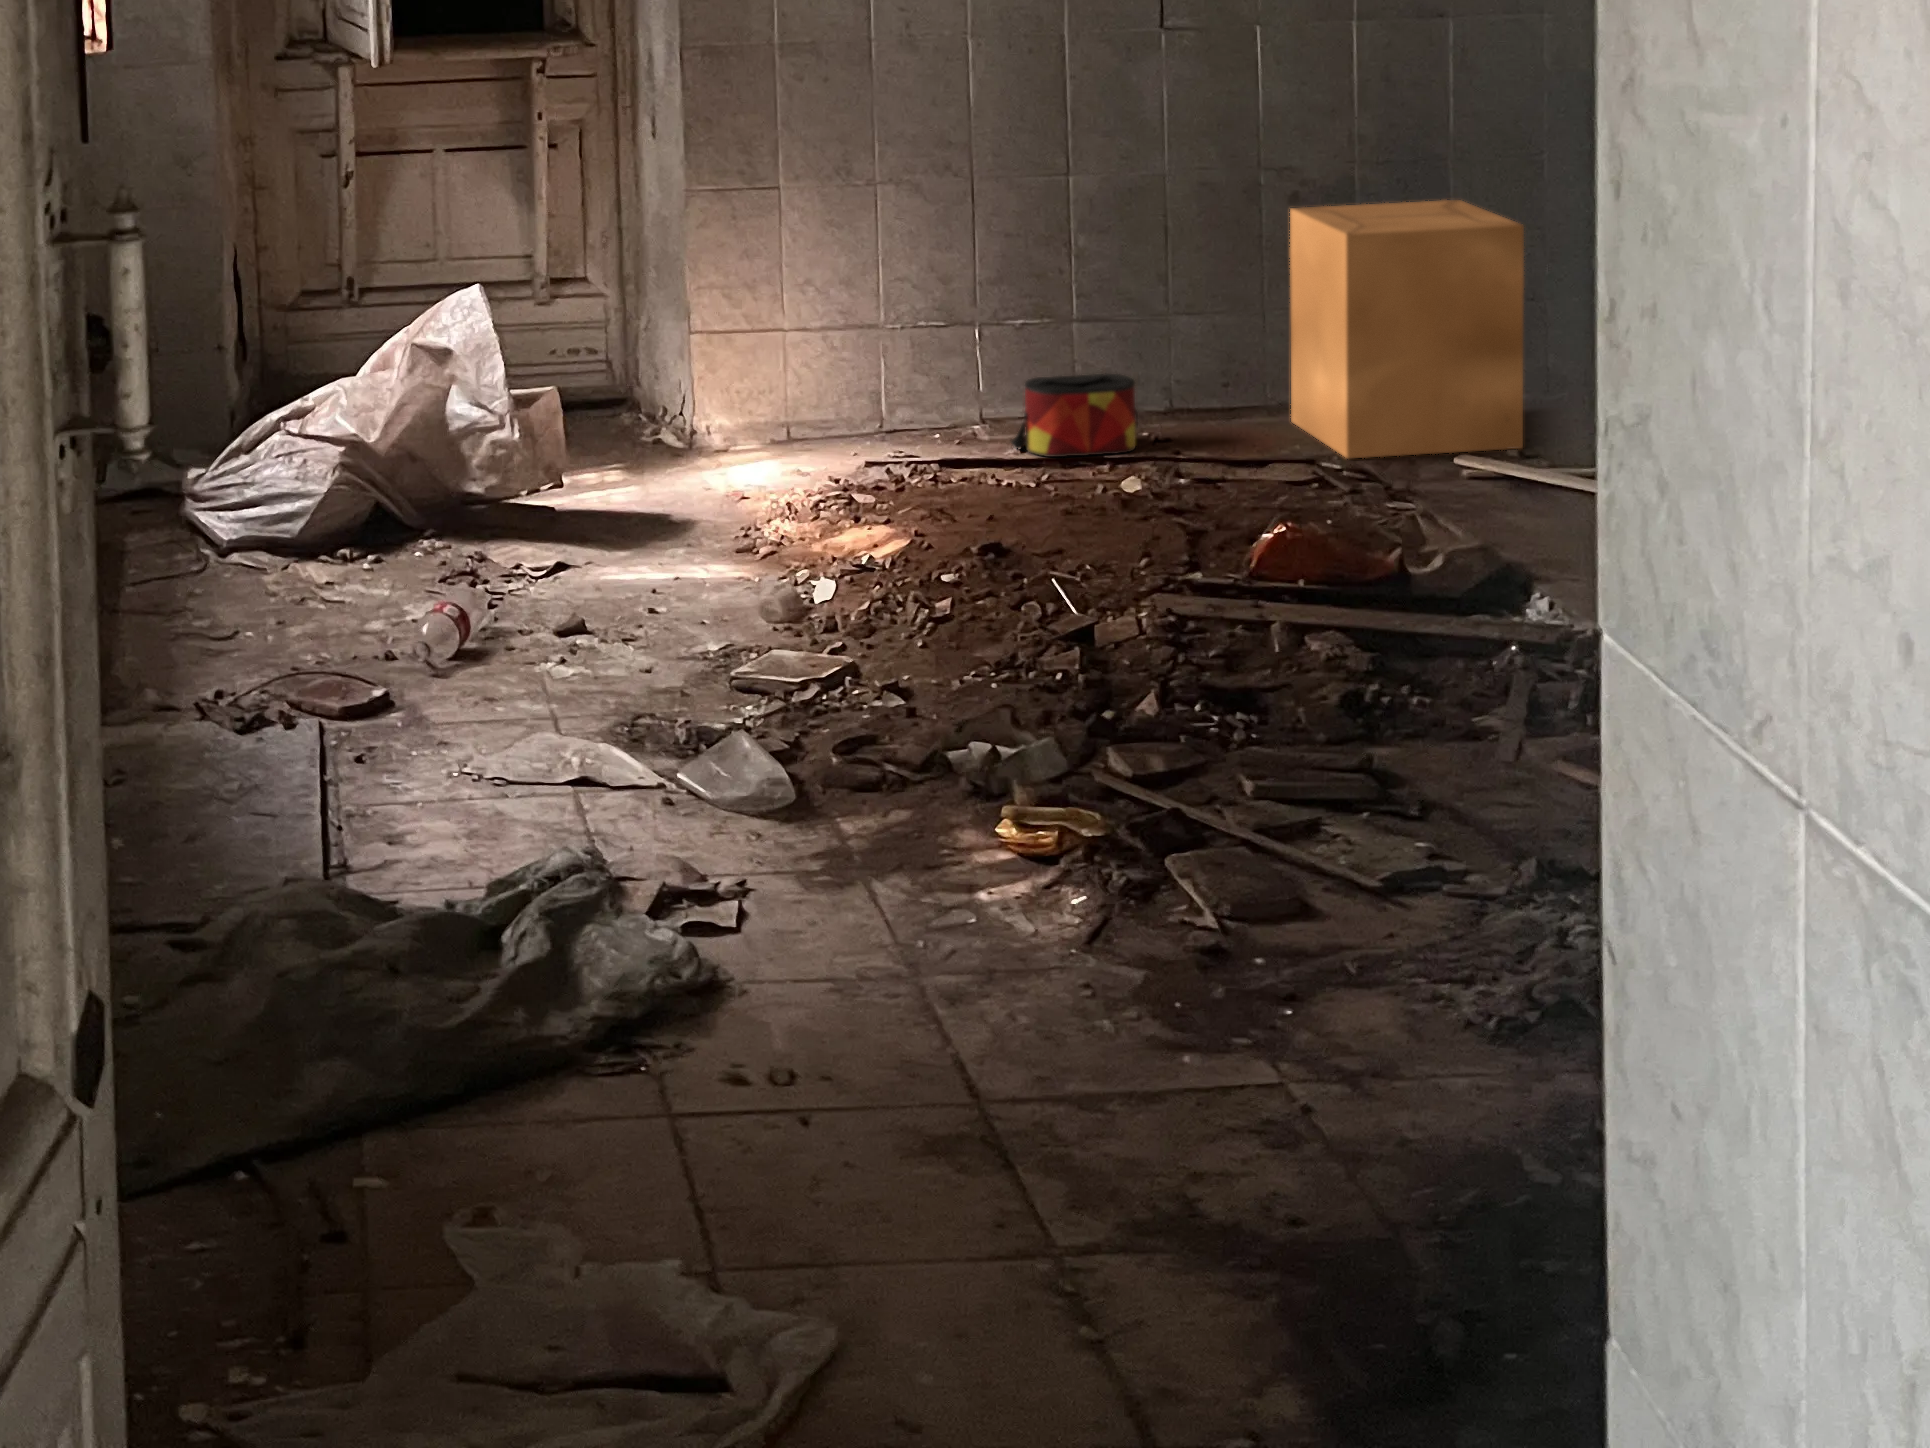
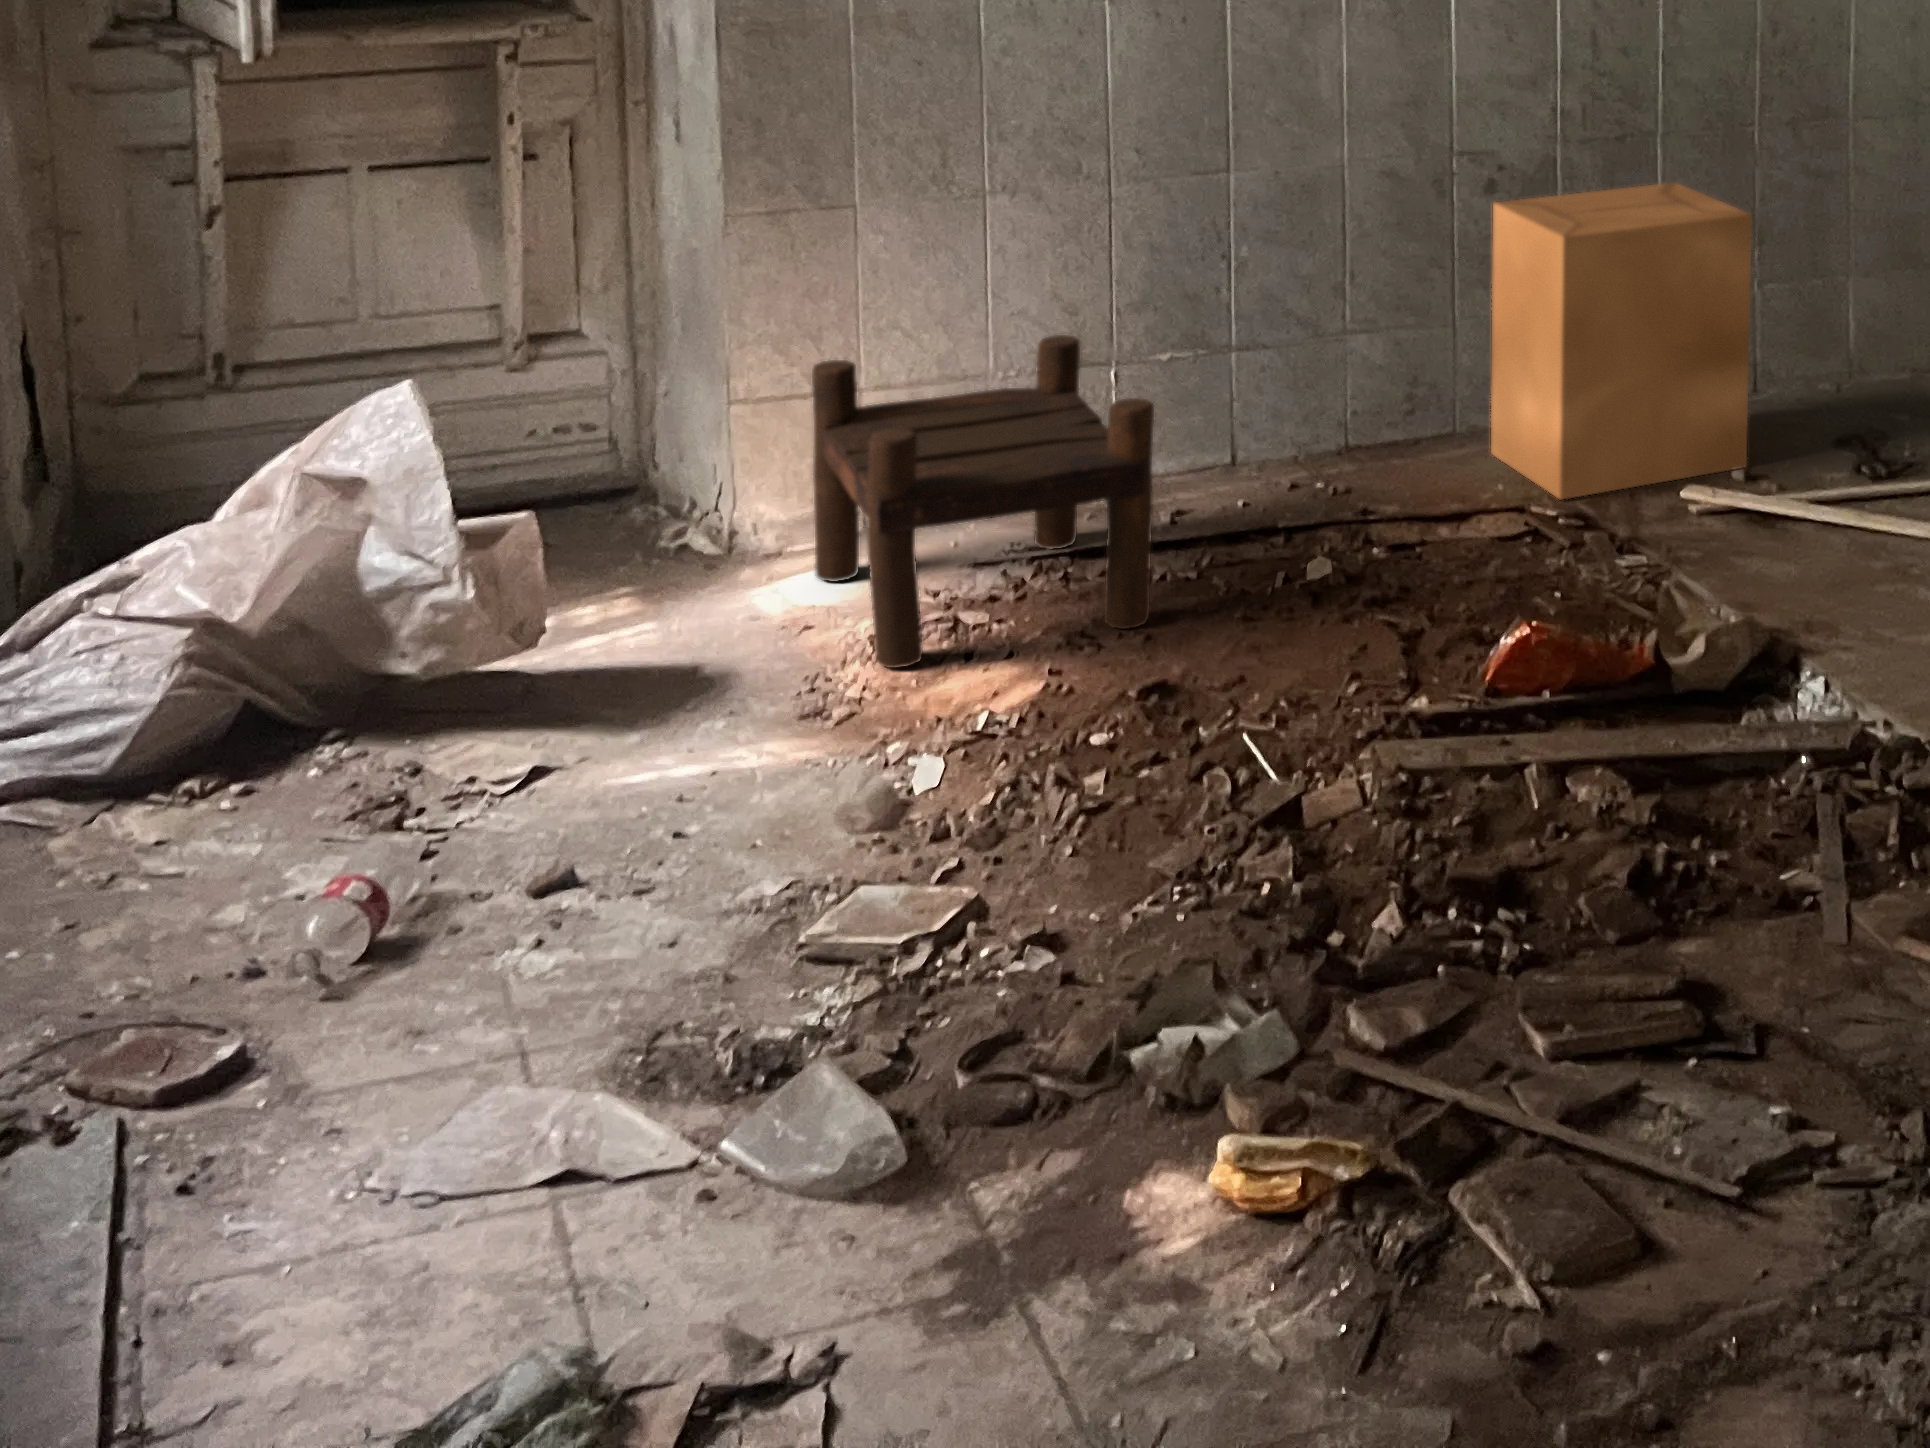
stool: none [746,292,998,524] -> present [812,335,1154,668]
bag: present [1011,374,1138,457] -> none [1161,418,1317,530]

